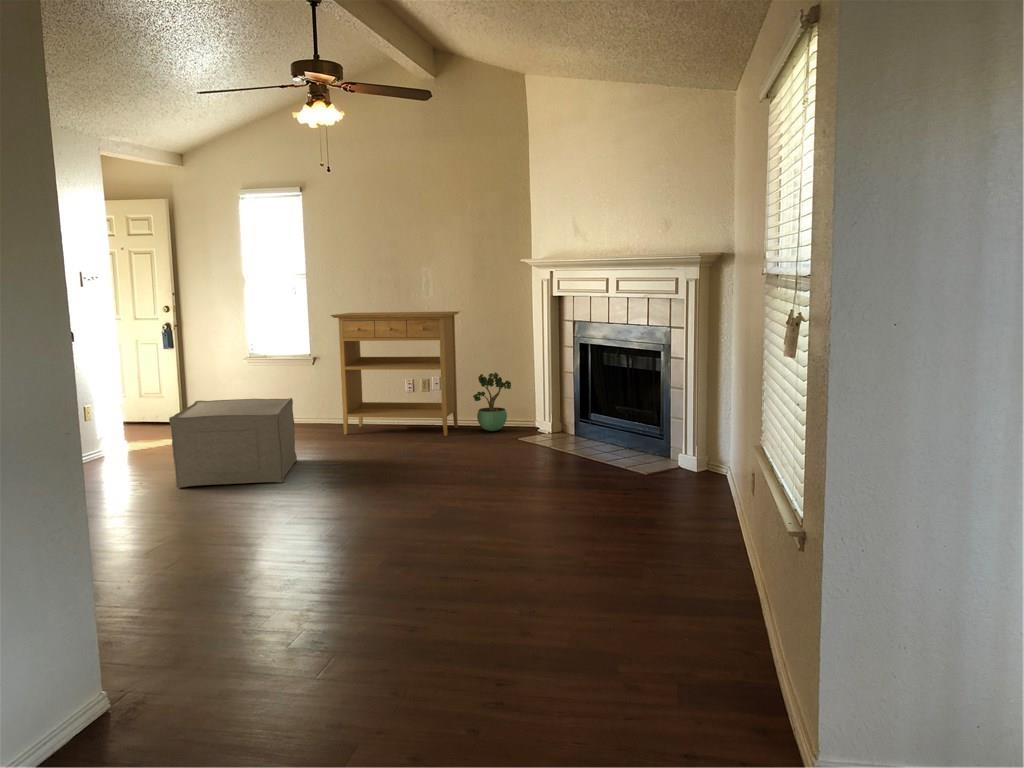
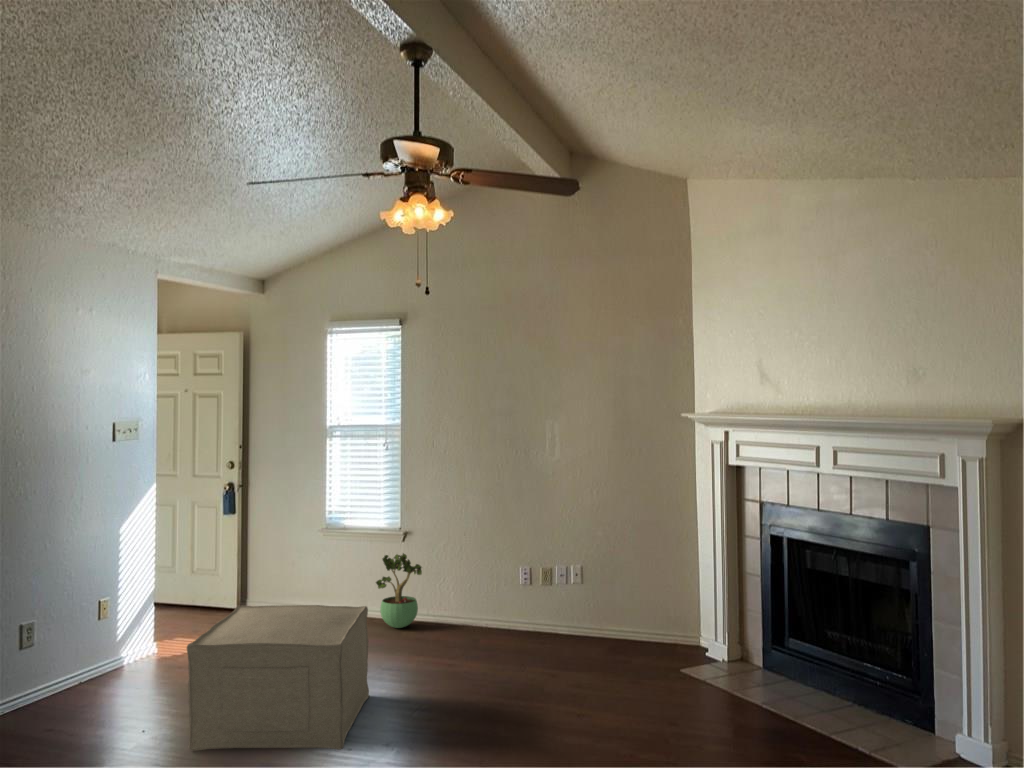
console table: present [331,311,460,436] -> none [427,477,595,654]
potted plant: present [473,372,511,431] -> present [376,553,422,628]

